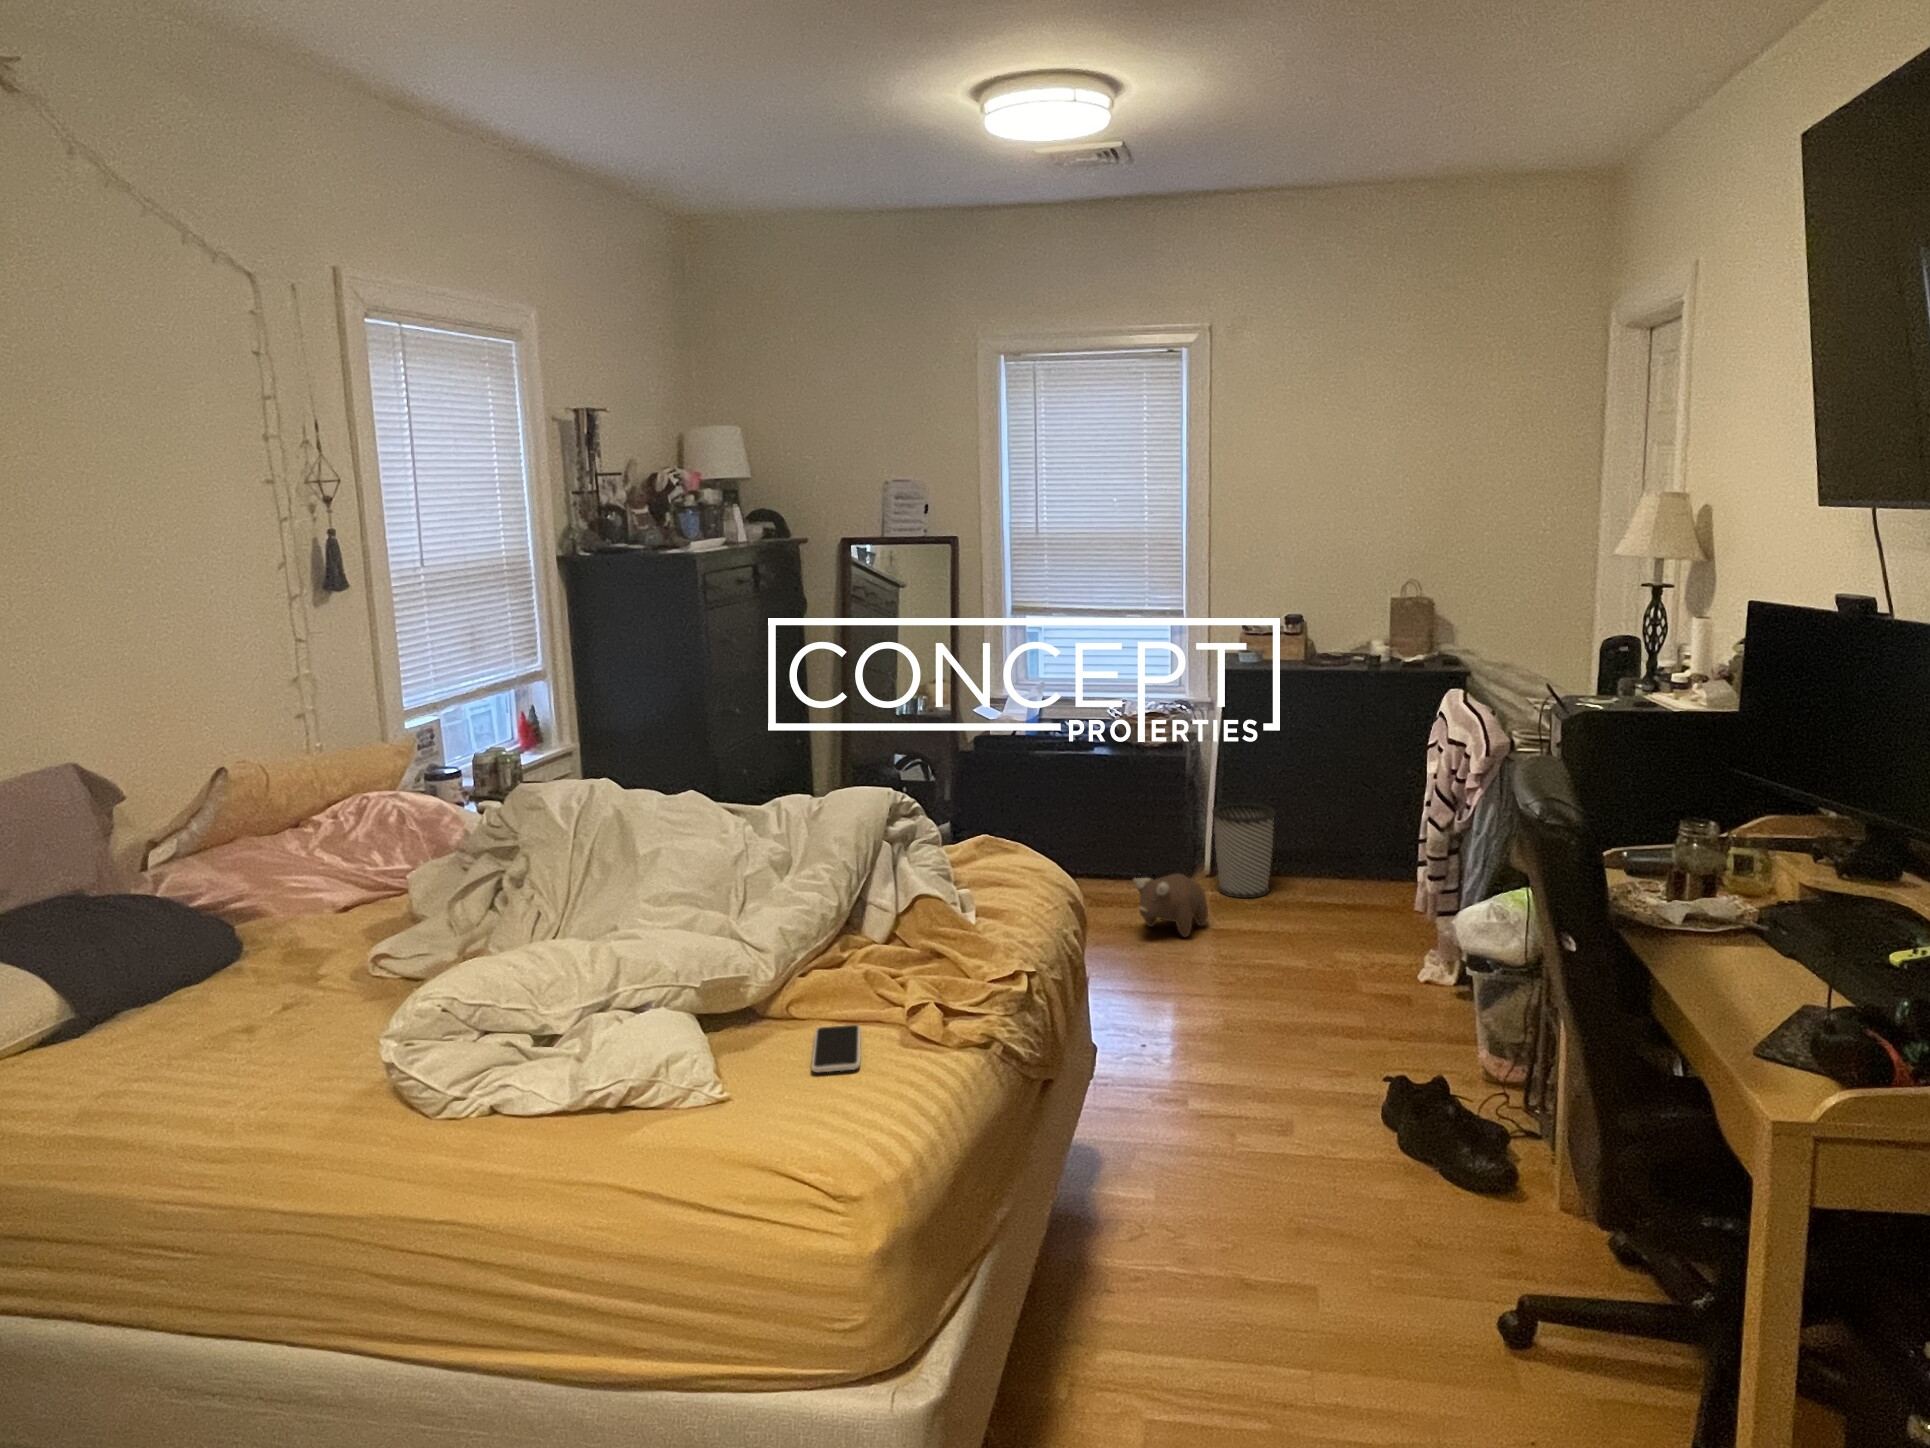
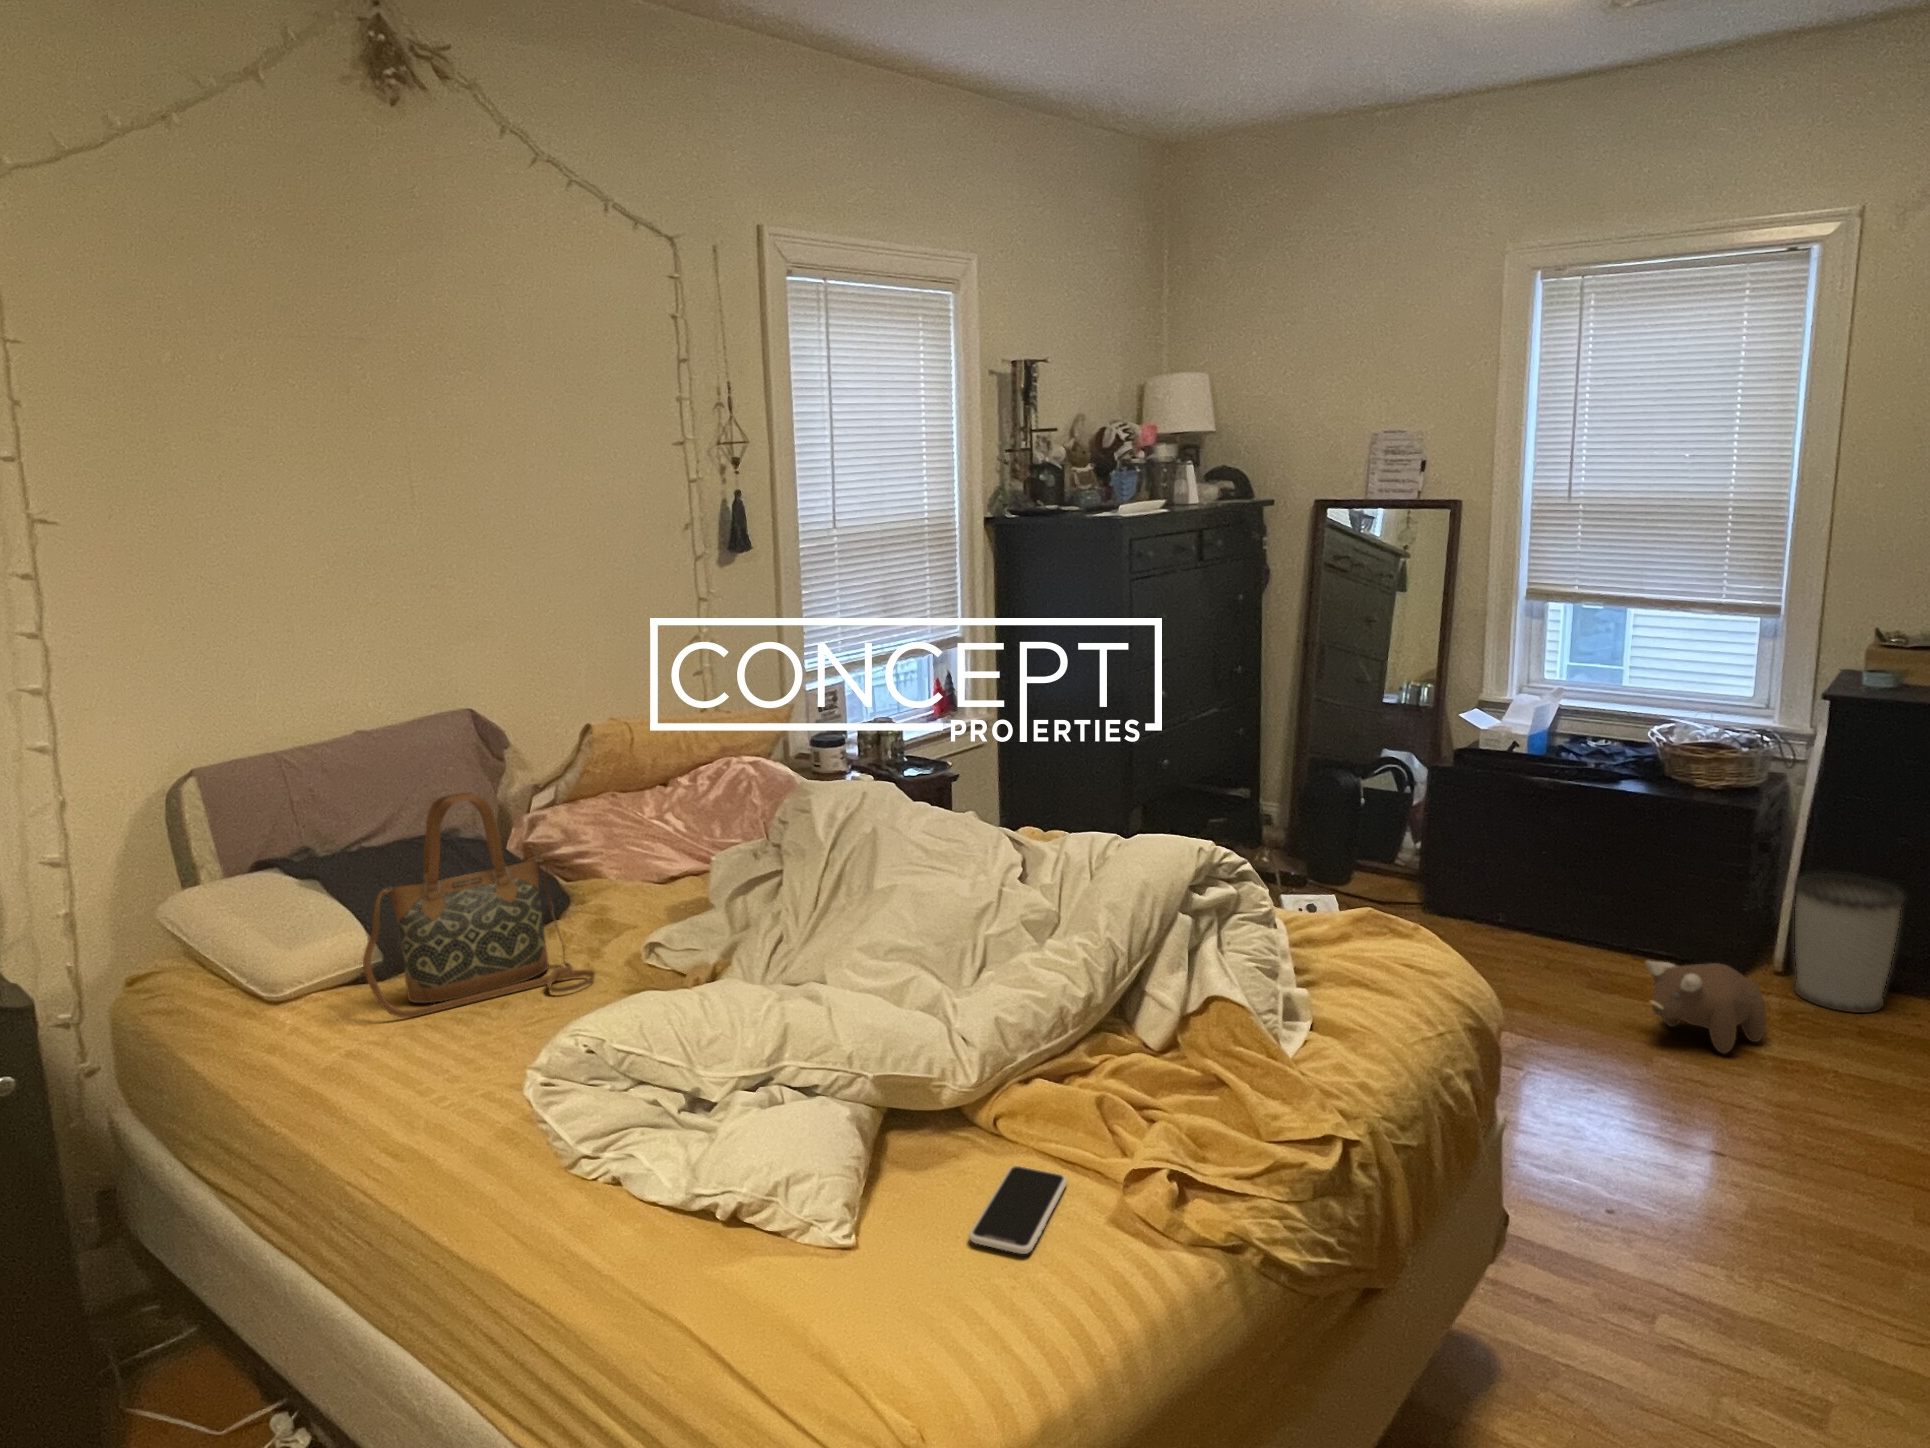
handbag: none [80,828,335,1062] -> present [363,793,595,1018]

